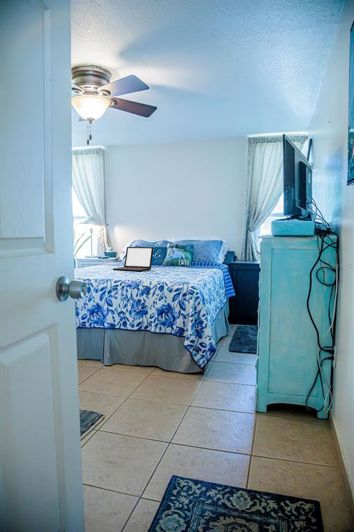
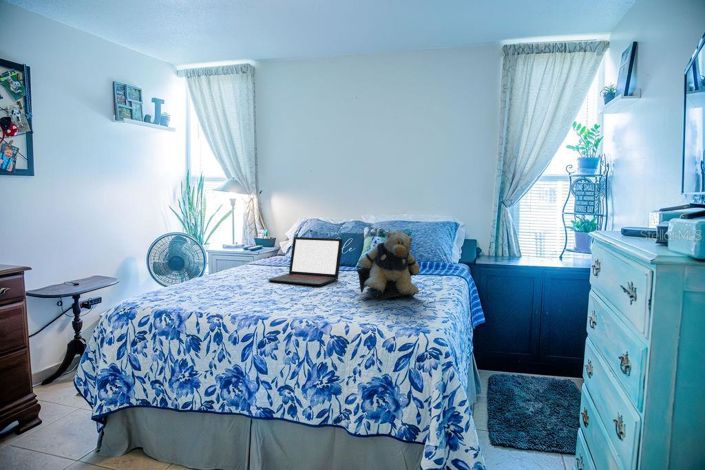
teddy bear: none [159,240,192,275] -> present [357,231,420,300]

